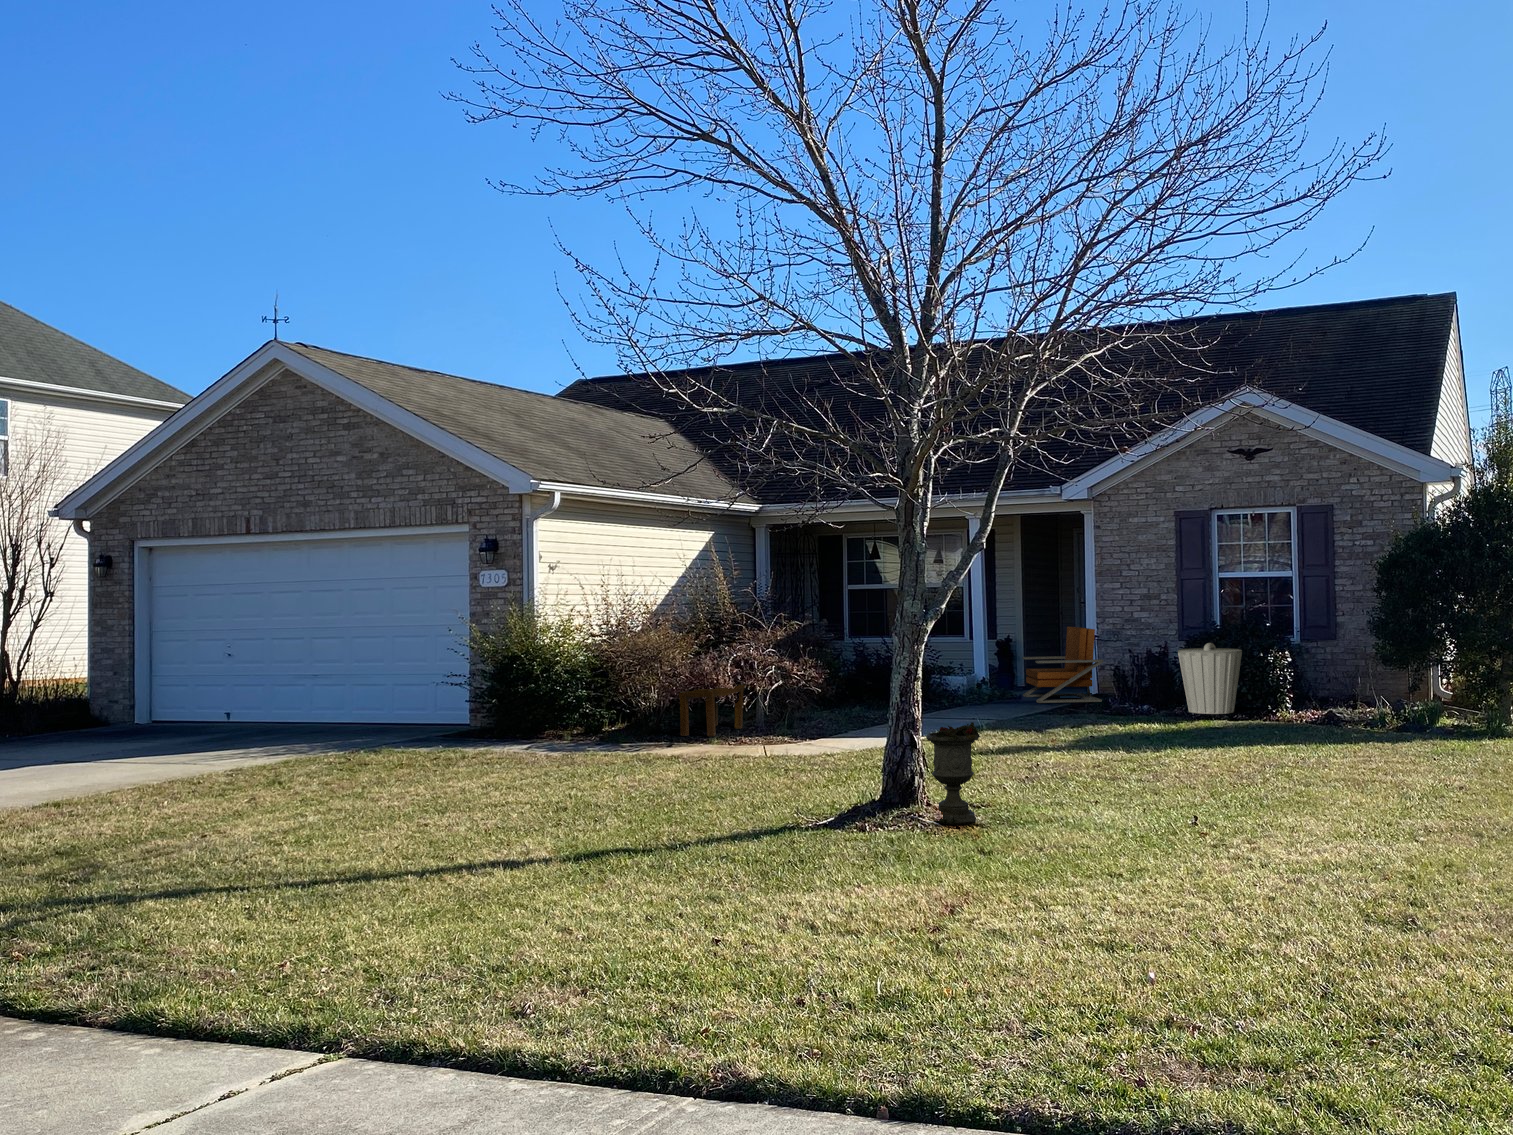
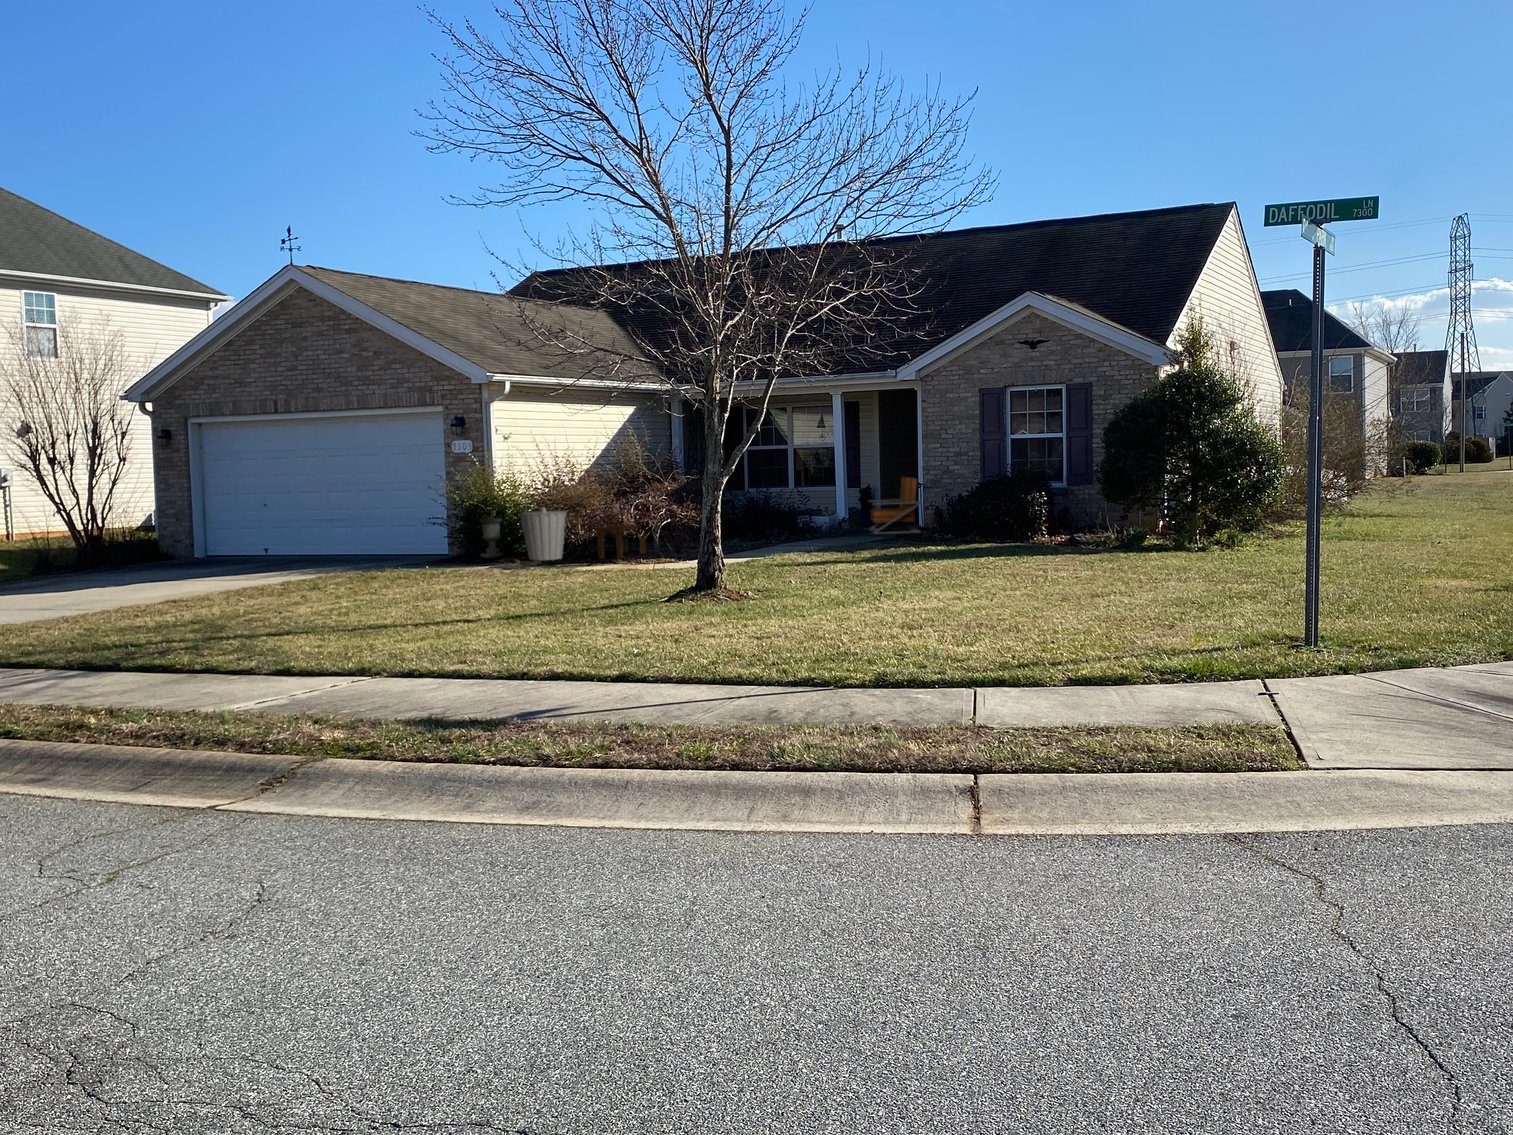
trash can: present [1178,643,1242,714] -> present [520,507,566,560]
planter: present [926,722,980,825] -> present [479,515,504,558]

